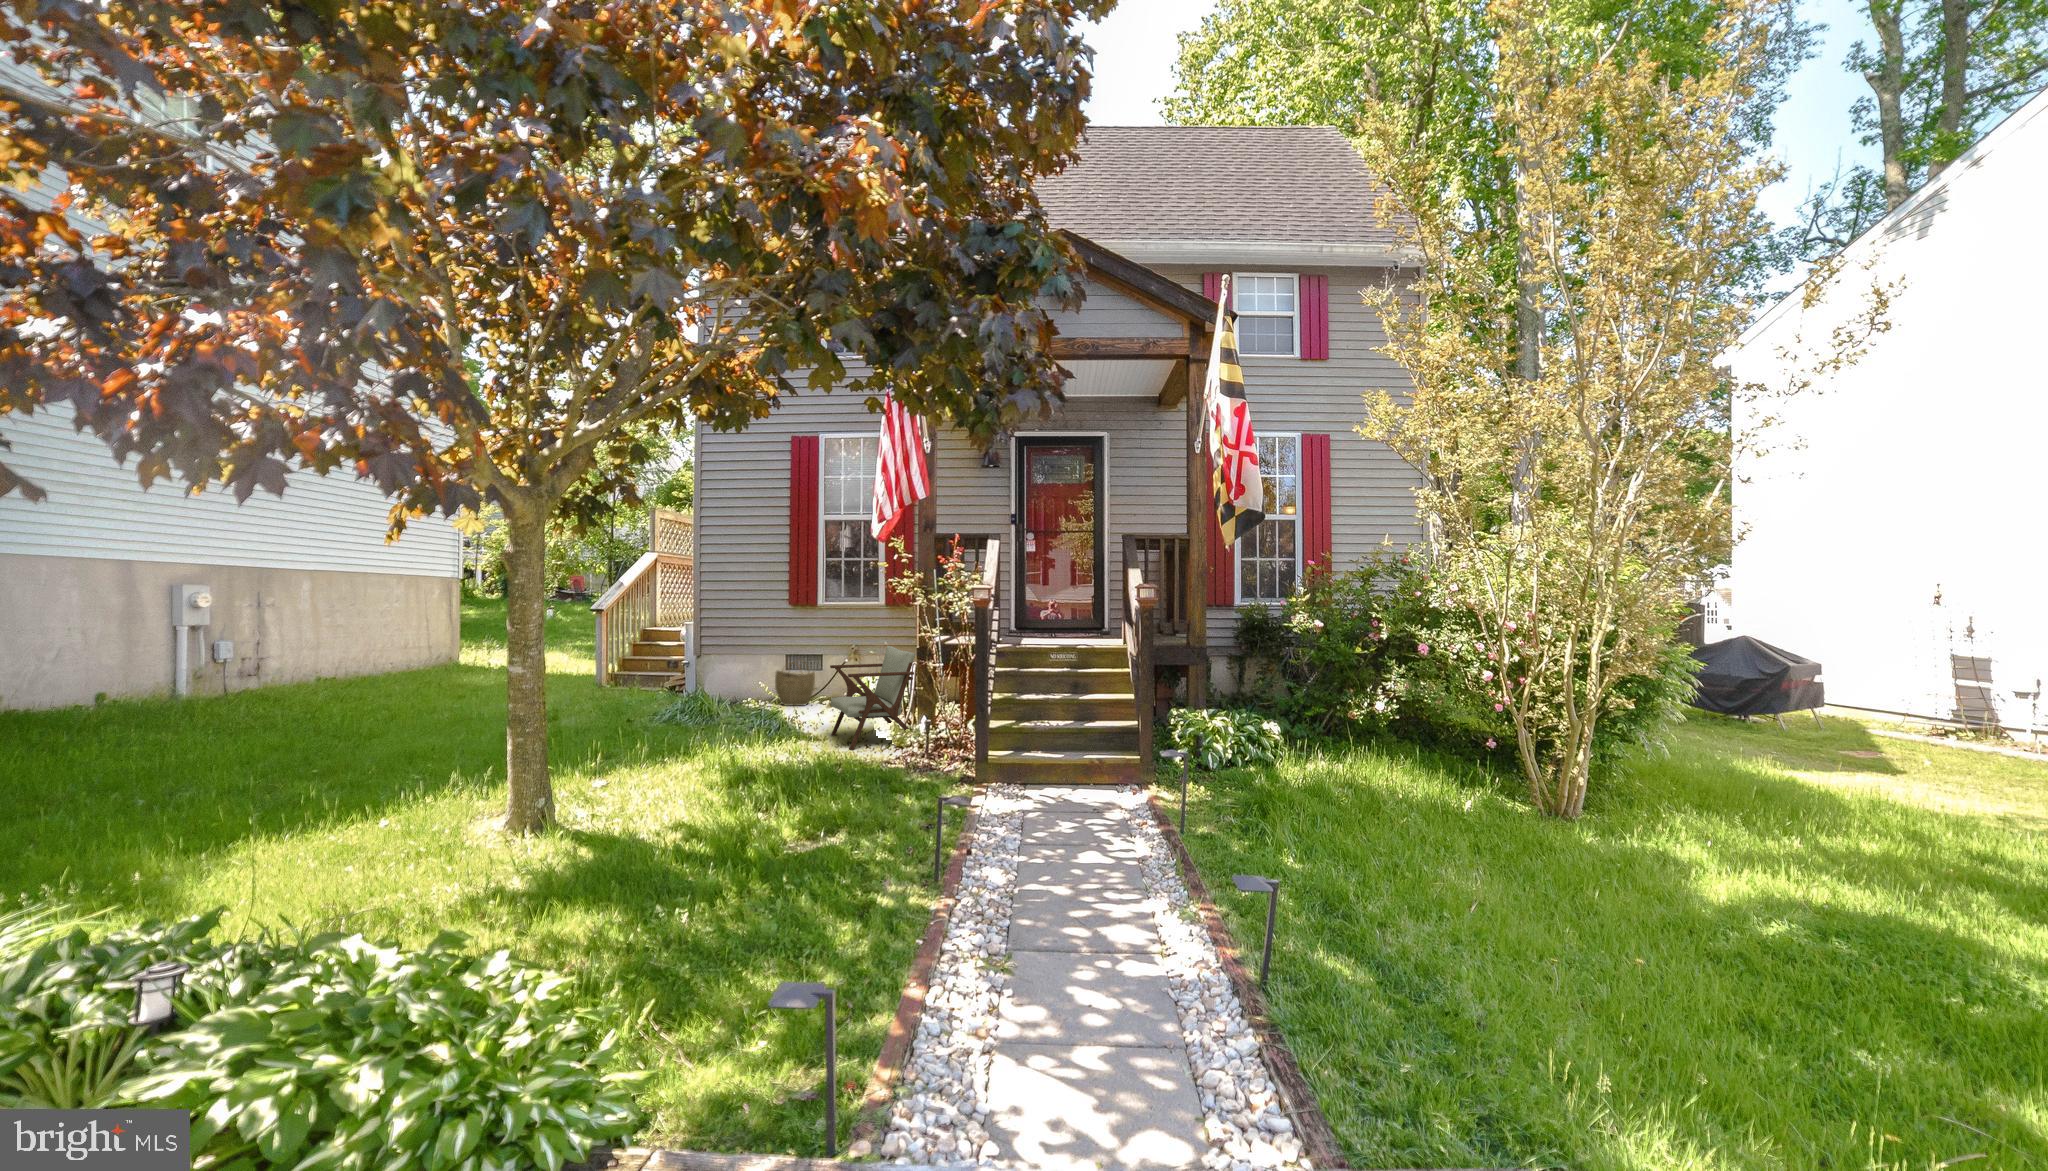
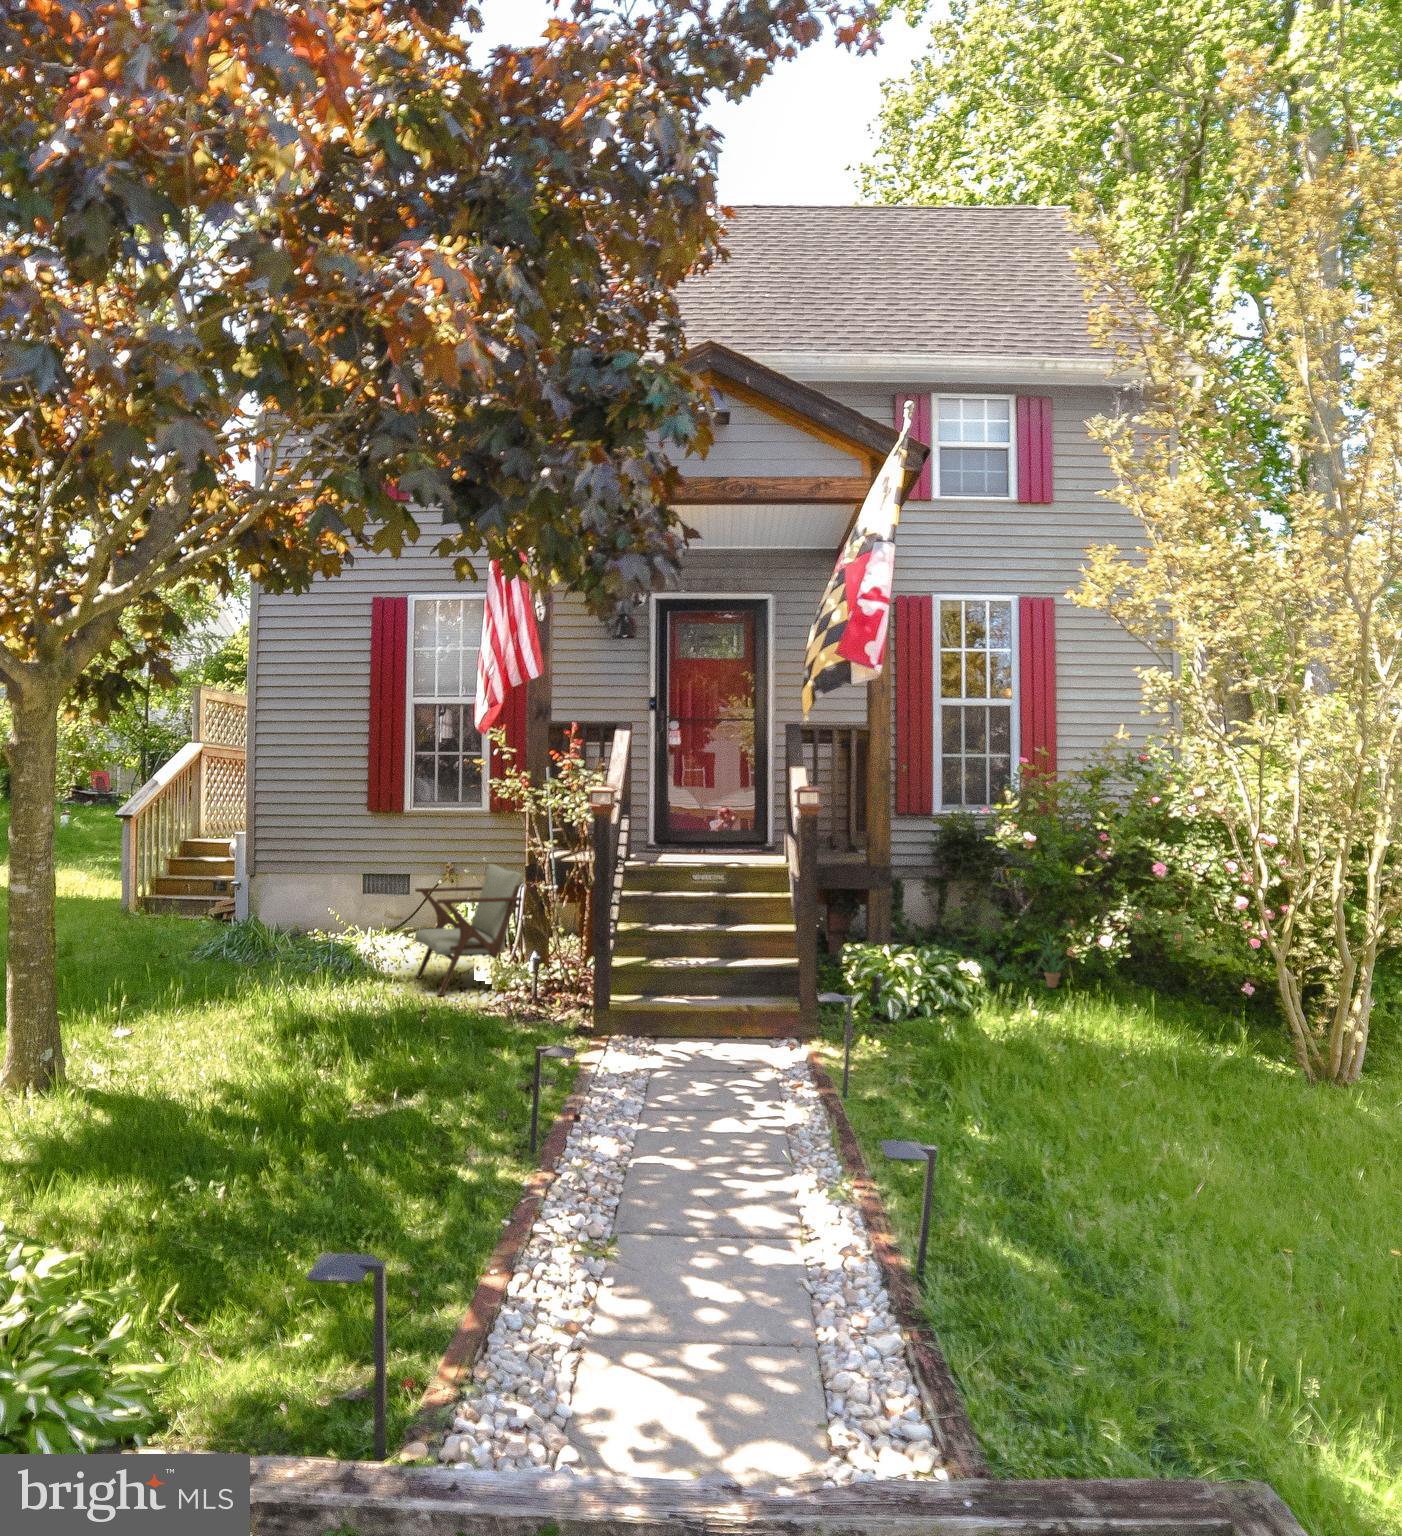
woven basket: present [775,662,815,706] -> none [346,881,398,941]
potted plant: none [1318,696,1345,741] -> present [1039,932,1065,988]

